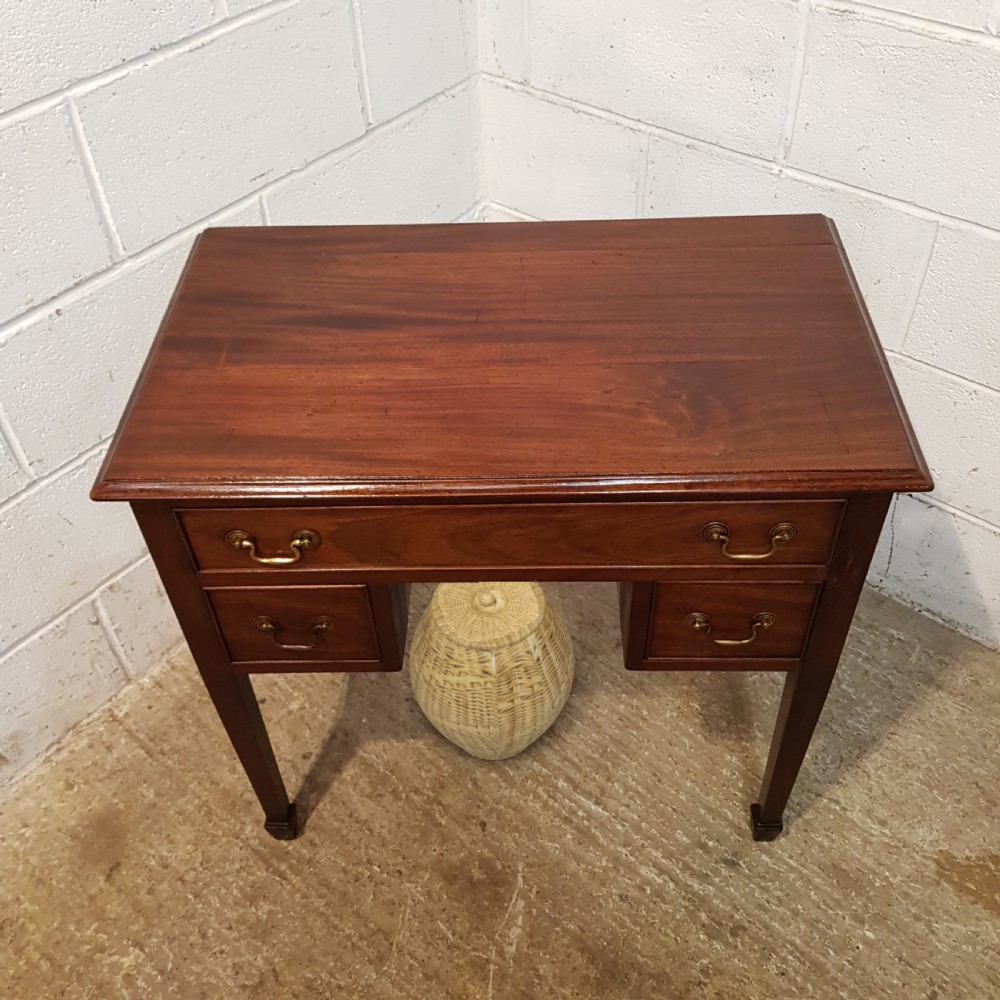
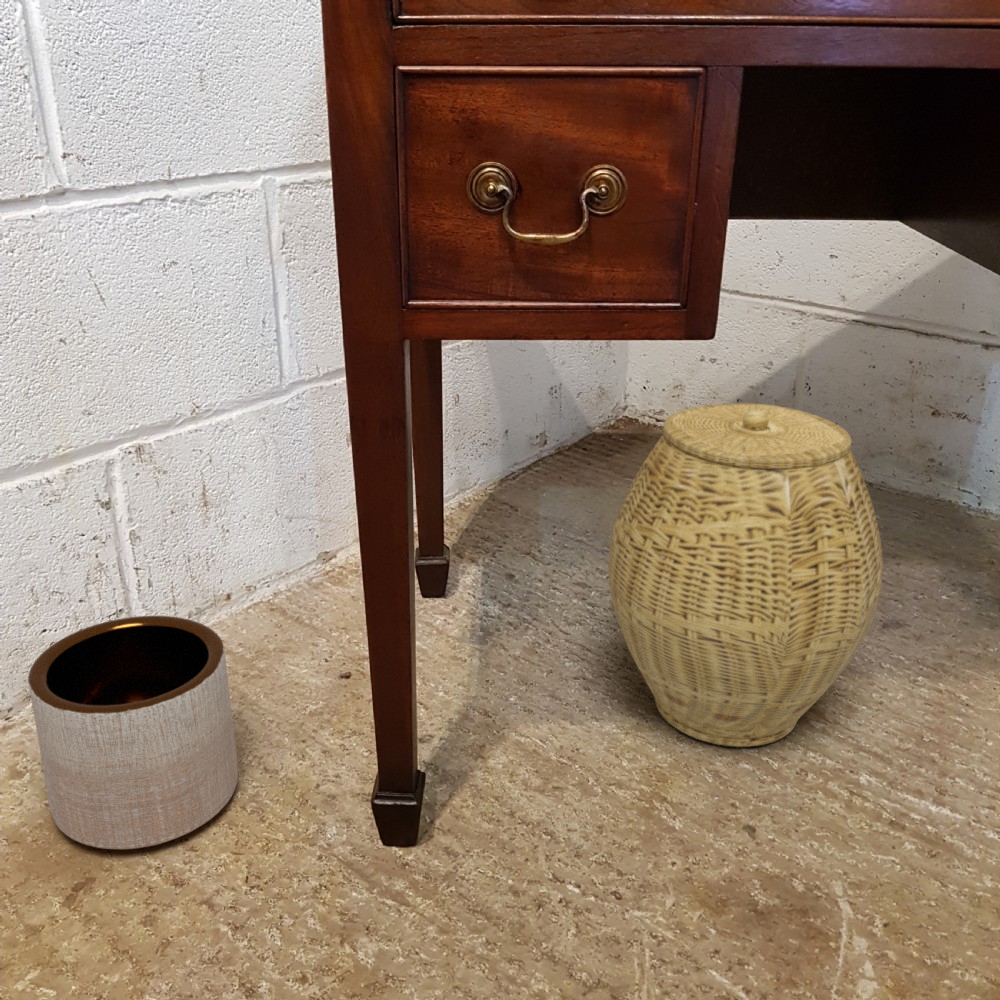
planter: none [65,709,196,848] -> present [28,616,238,849]

